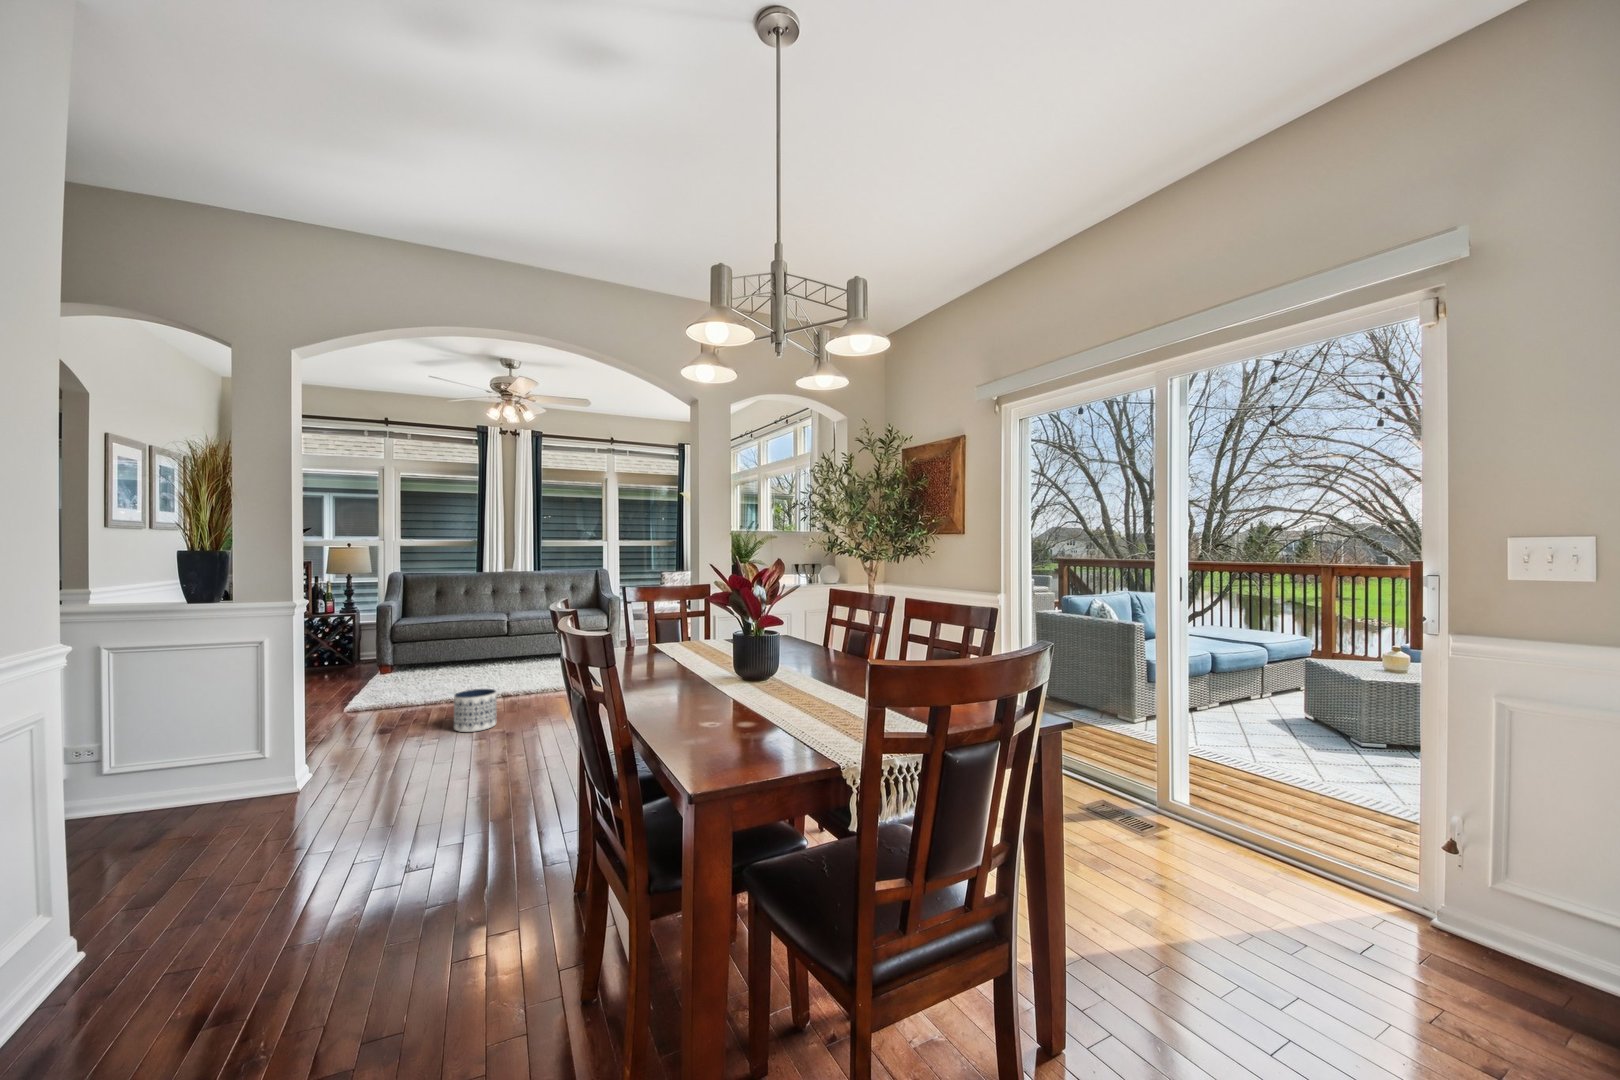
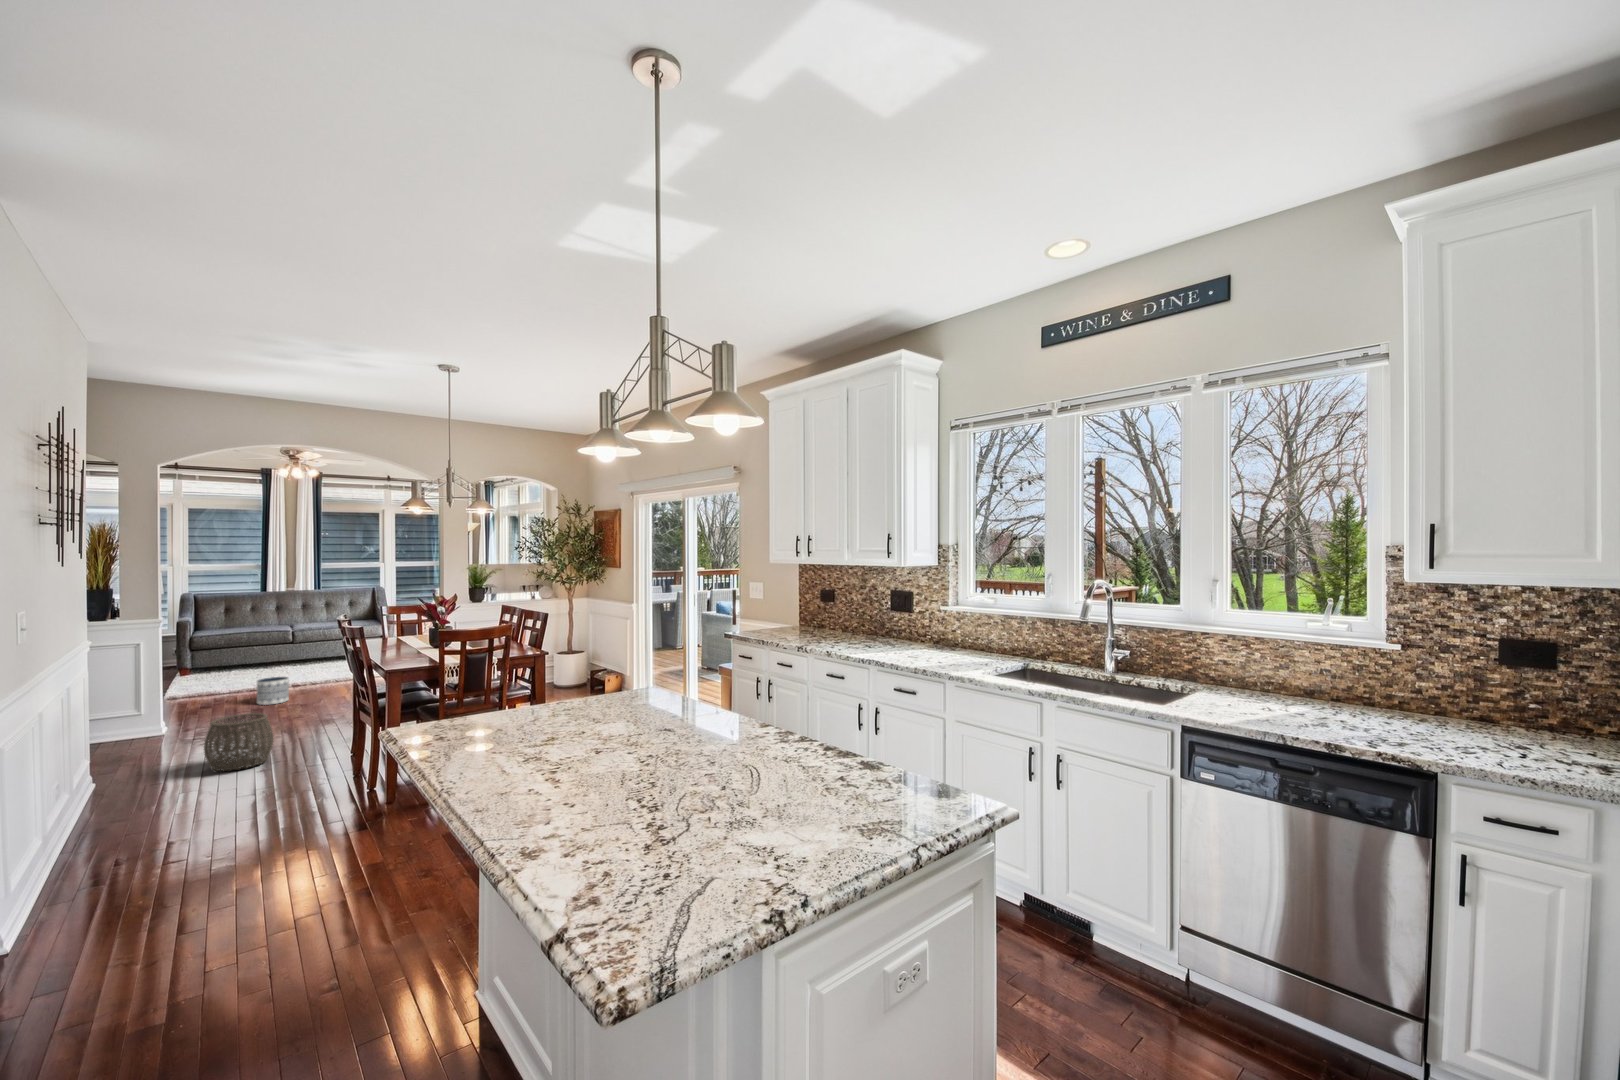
woven basket: none [310,794,452,940] -> present [204,713,274,771]

